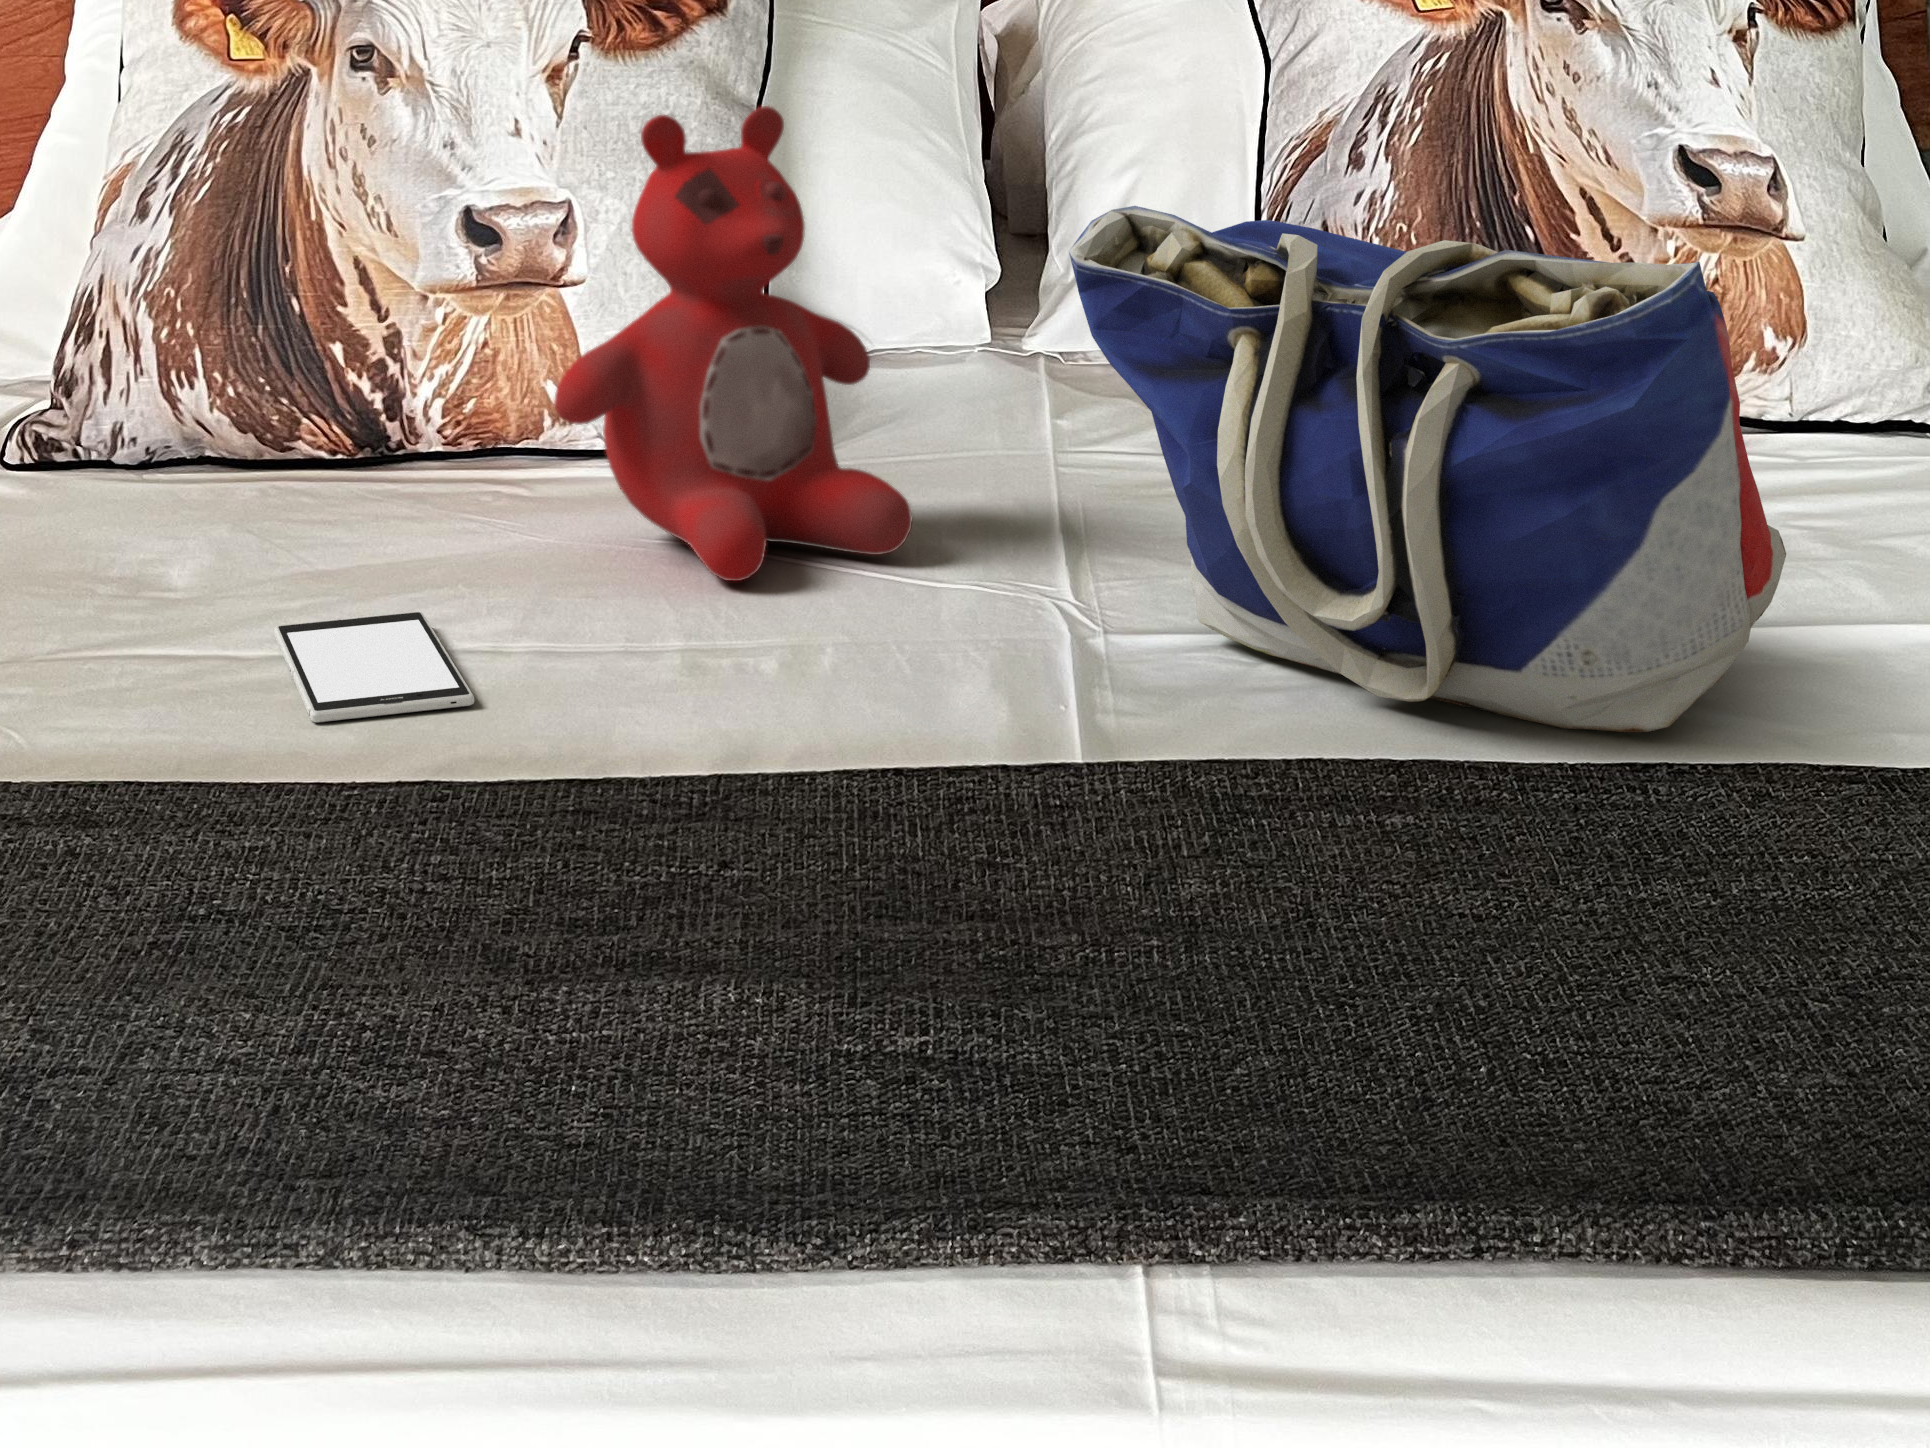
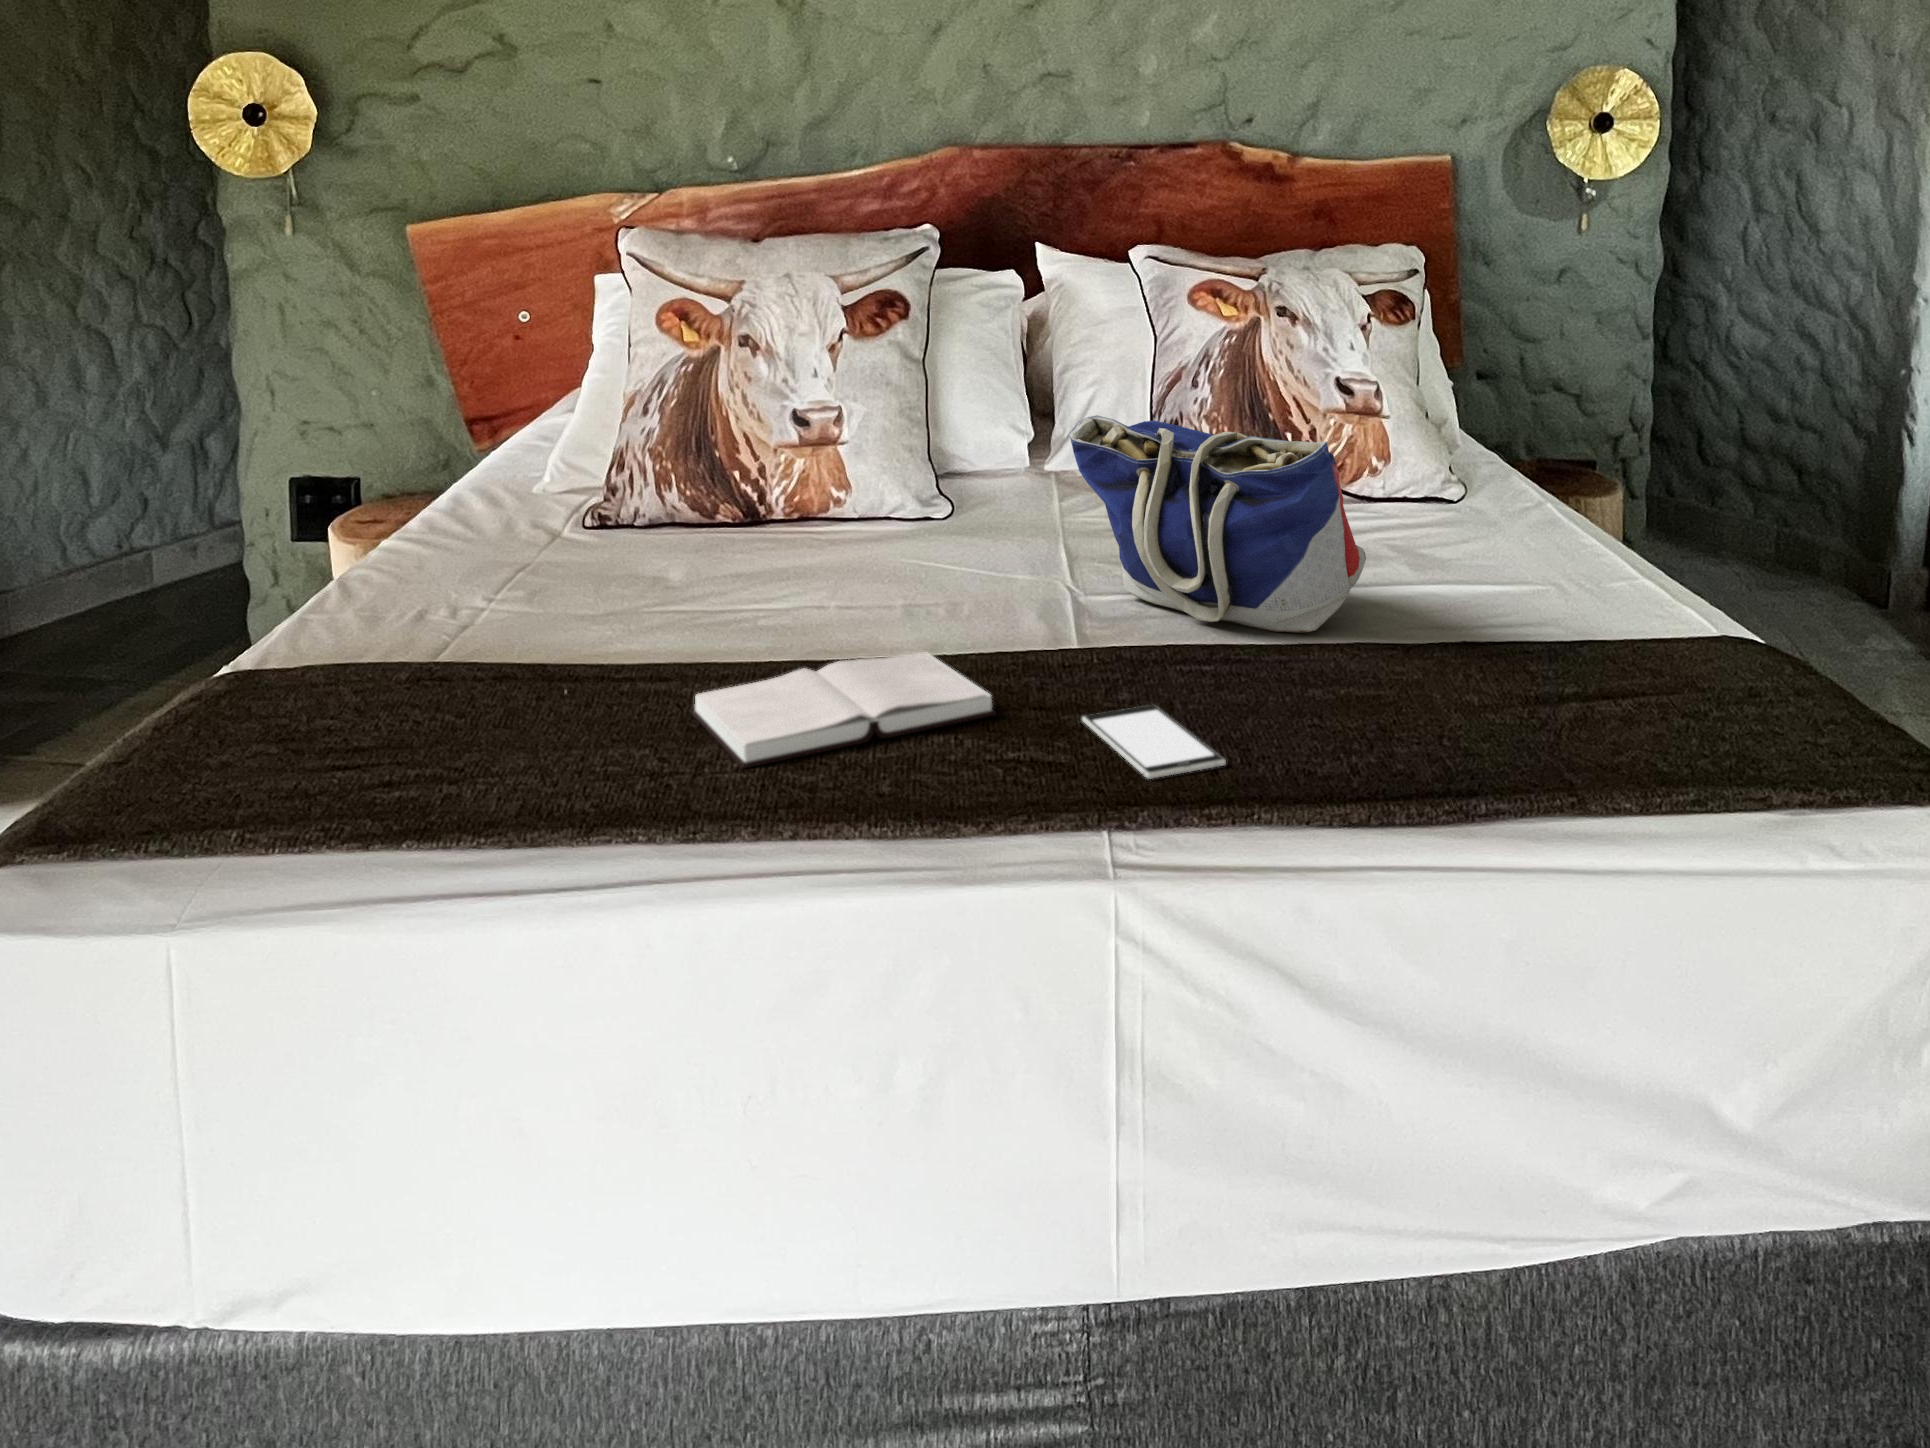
stuffed bear: present [554,106,912,581] -> none [843,368,1001,577]
smartphone: present [274,612,474,722] -> present [1082,705,1226,779]
hardback book: none [124,763,873,1061] -> present [692,652,996,768]

